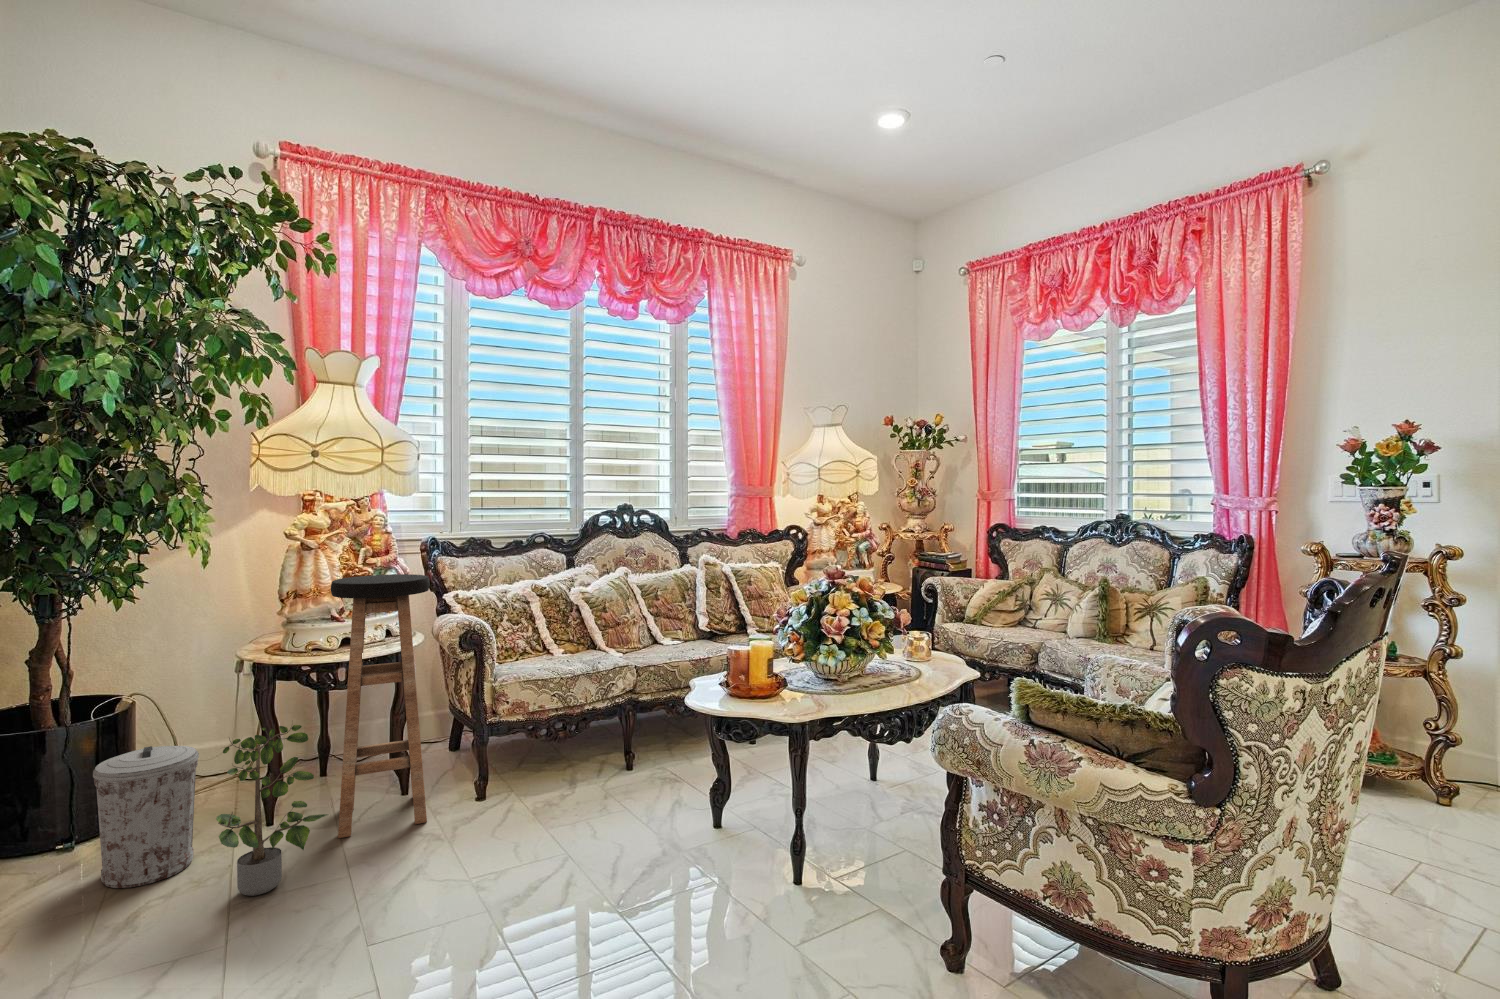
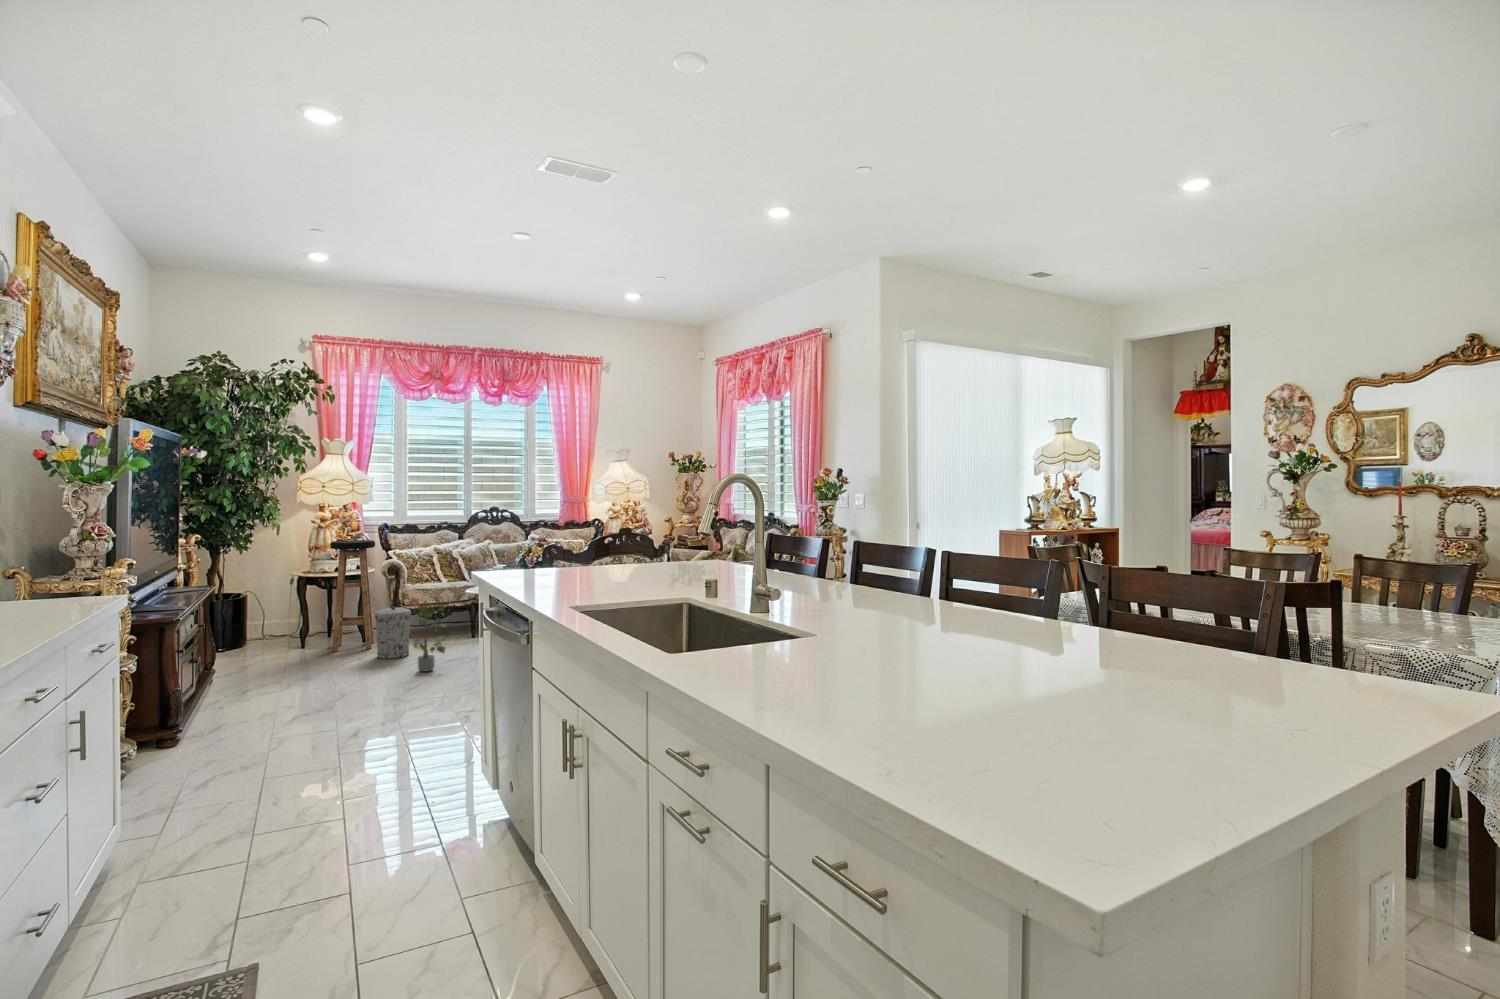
potted plant: present [216,725,327,896] -> present [411,604,449,672]
trash can: present [93,746,199,888] -> present [375,607,411,659]

